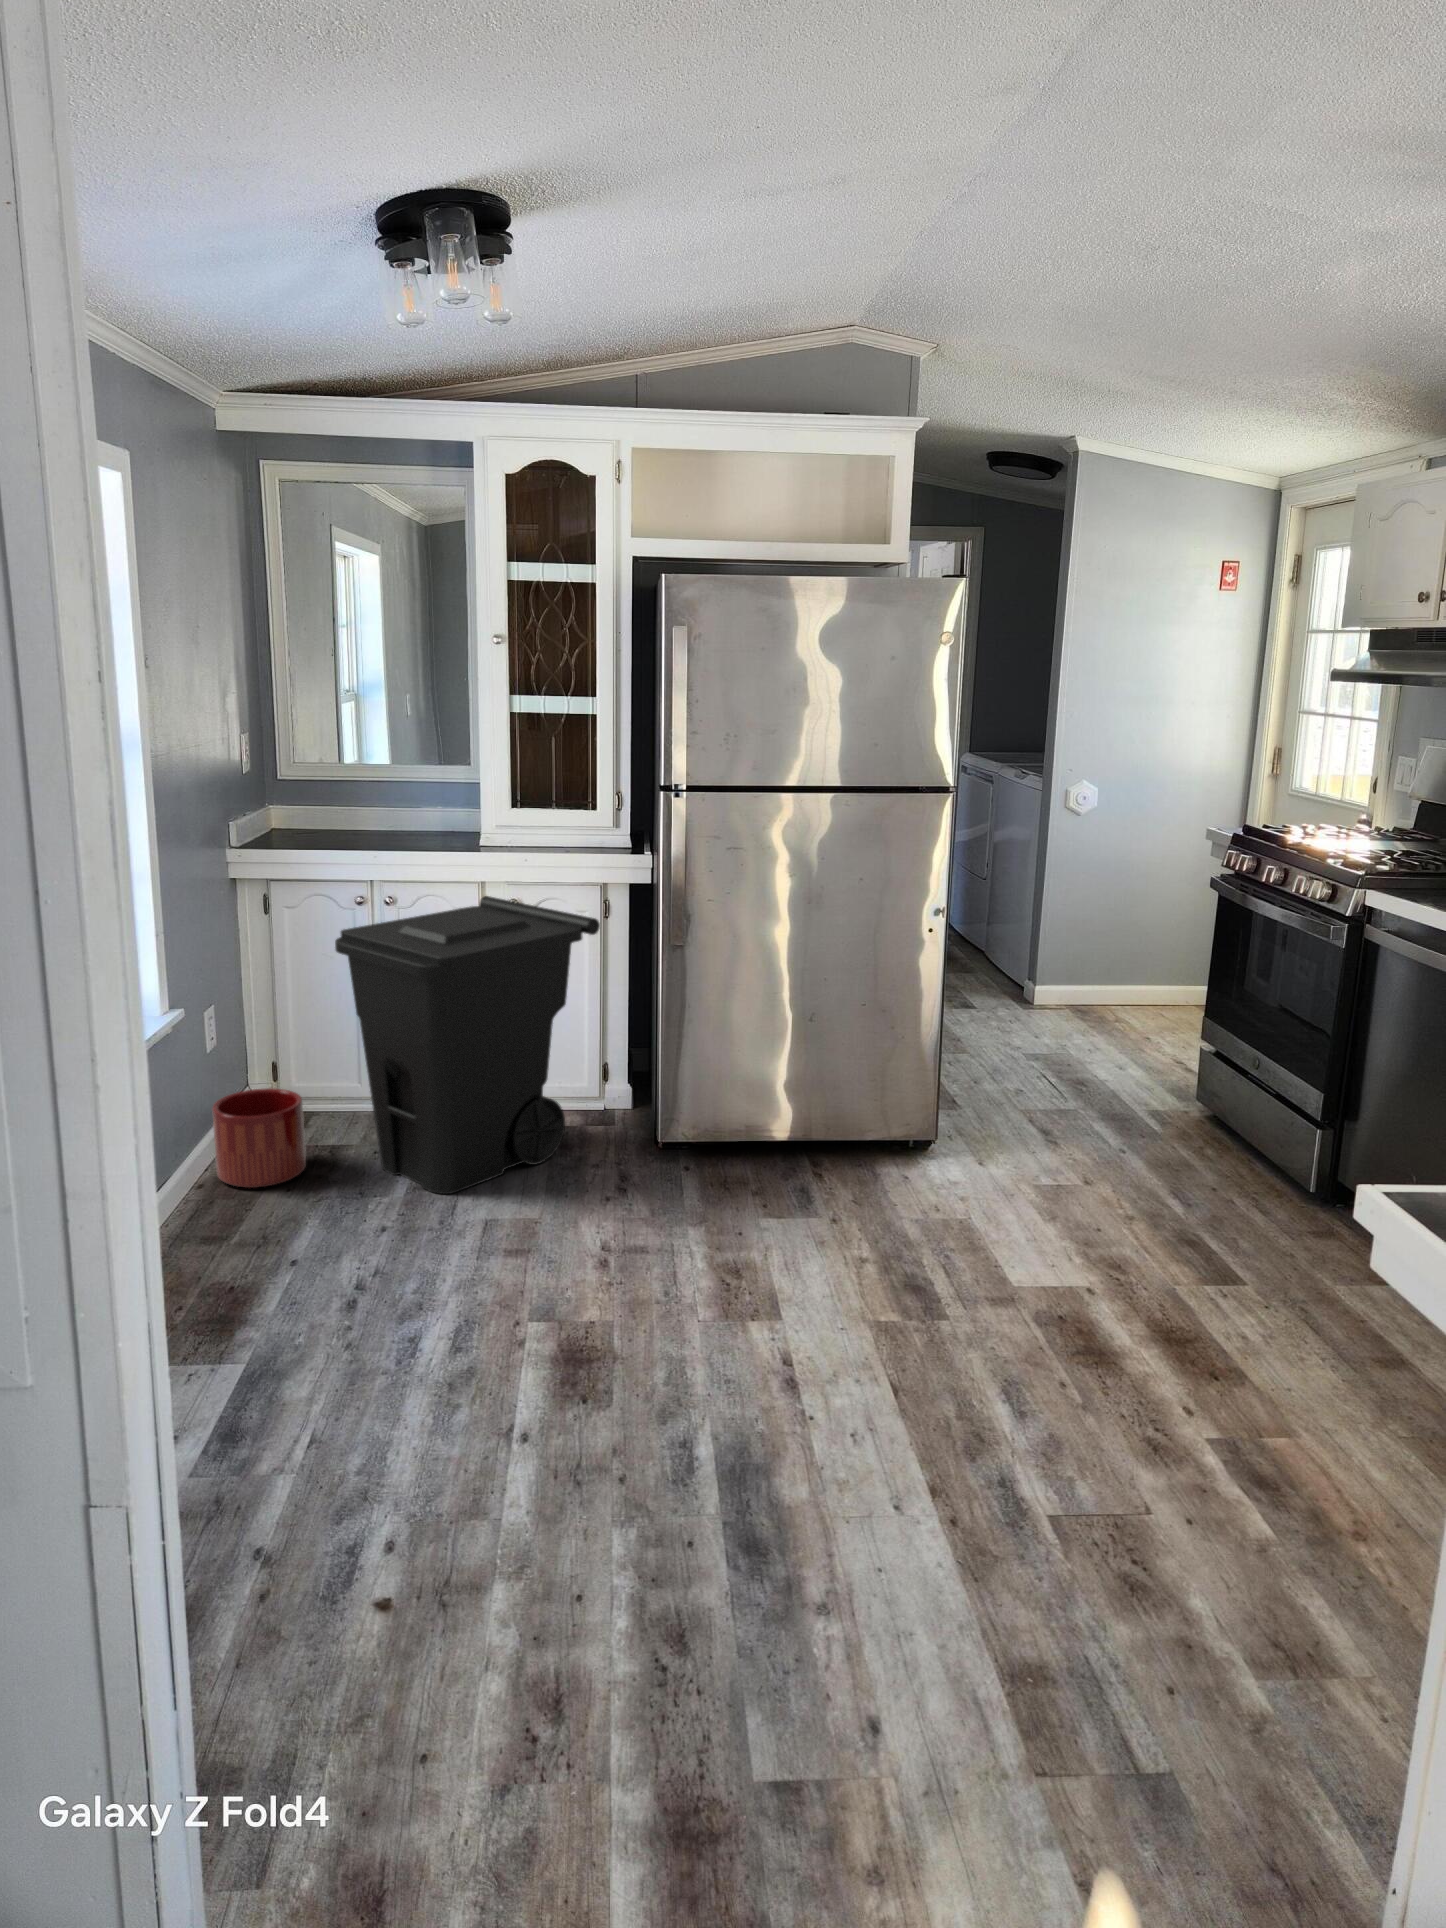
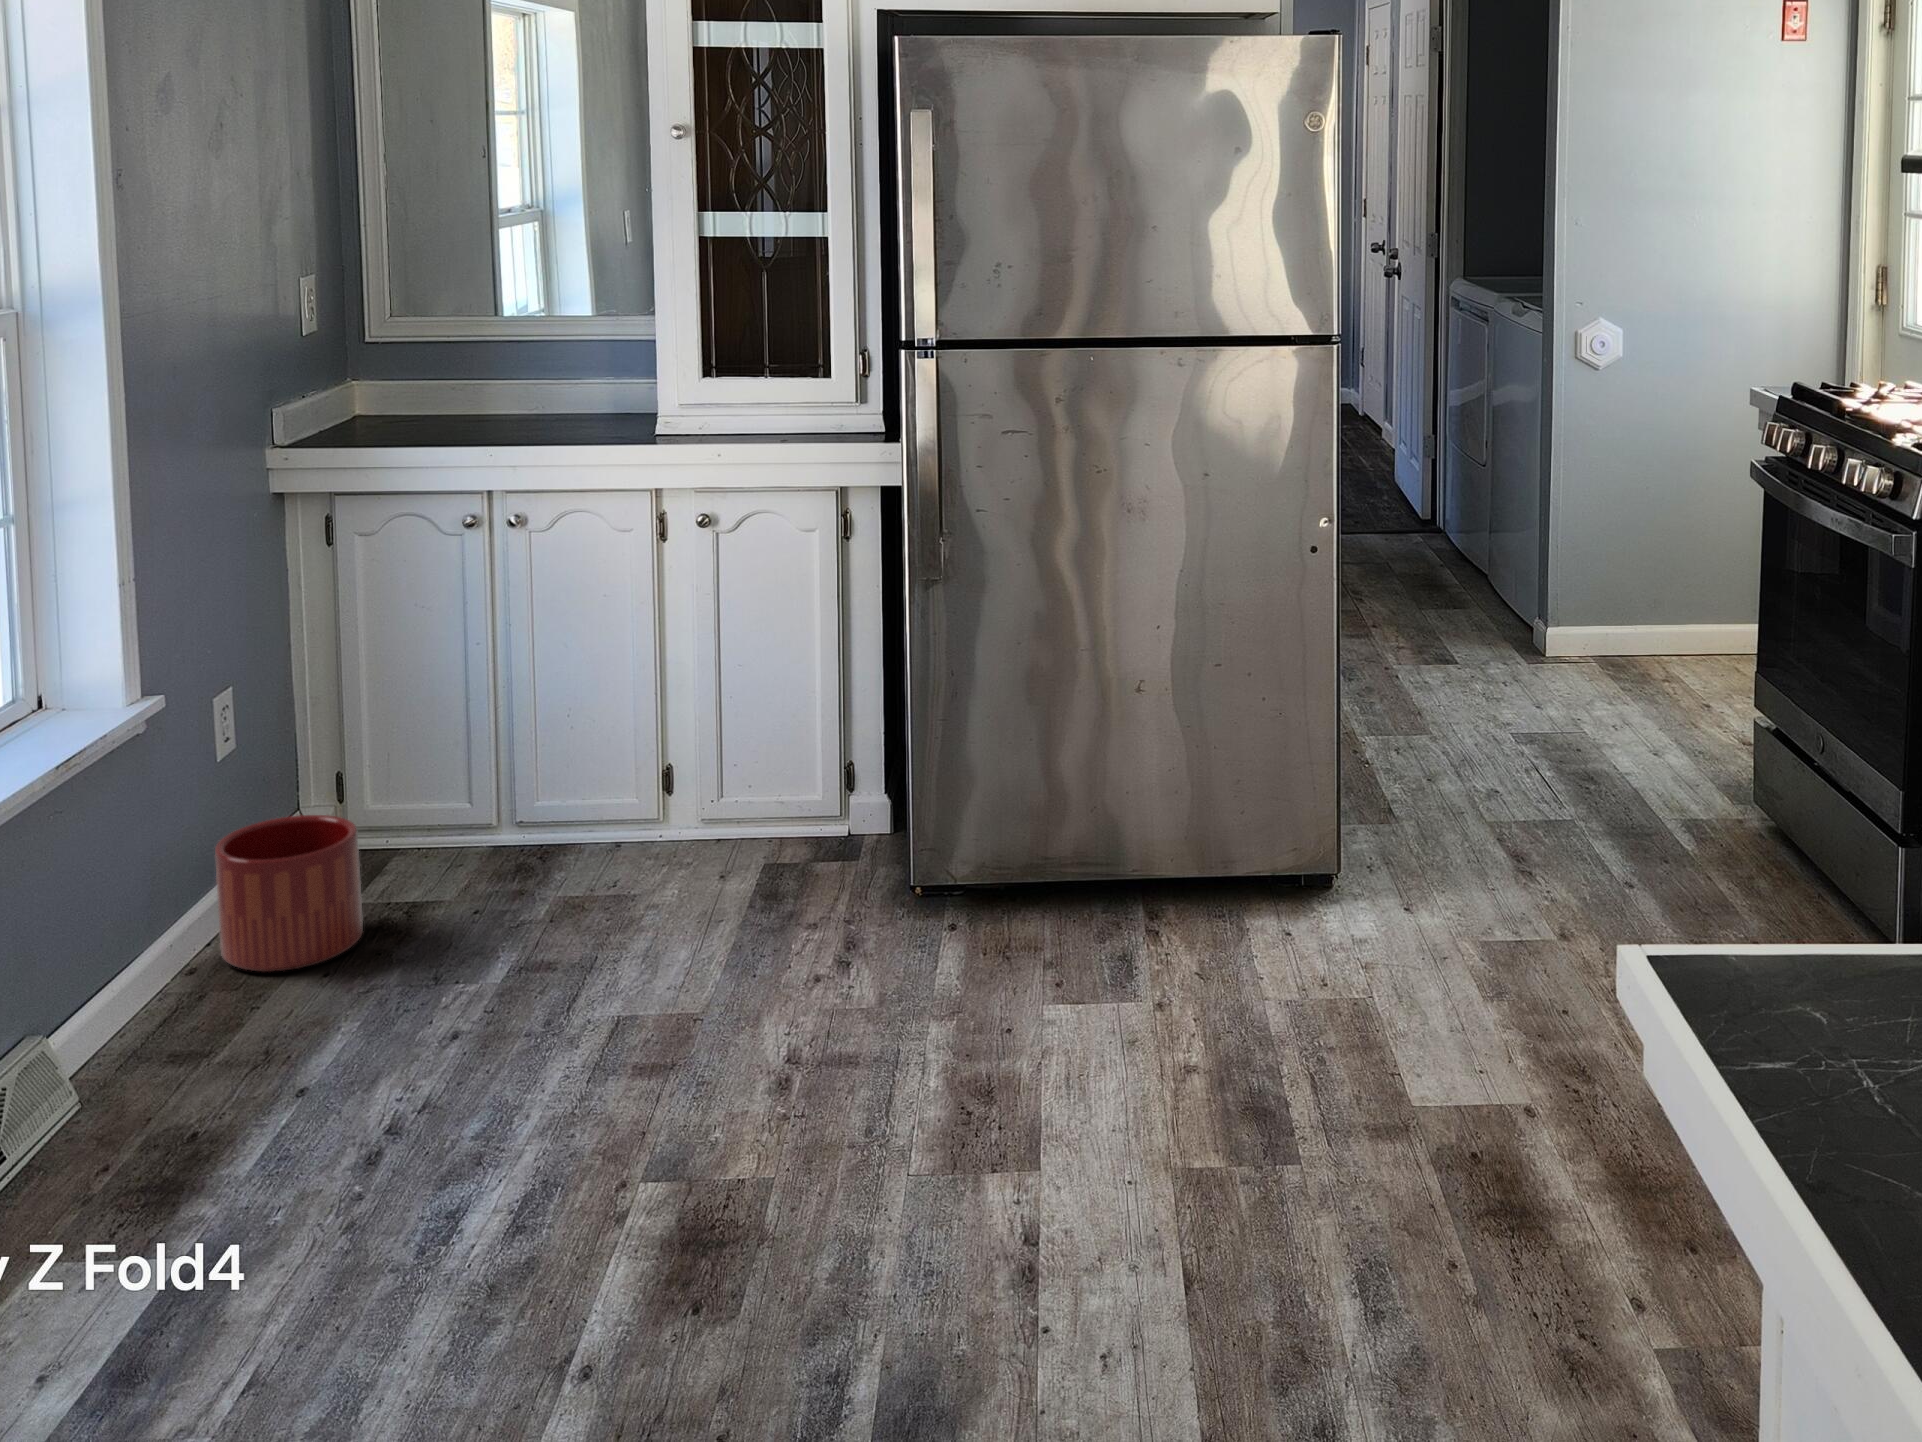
trash can: present [335,896,600,1194] -> none [409,513,814,977]

